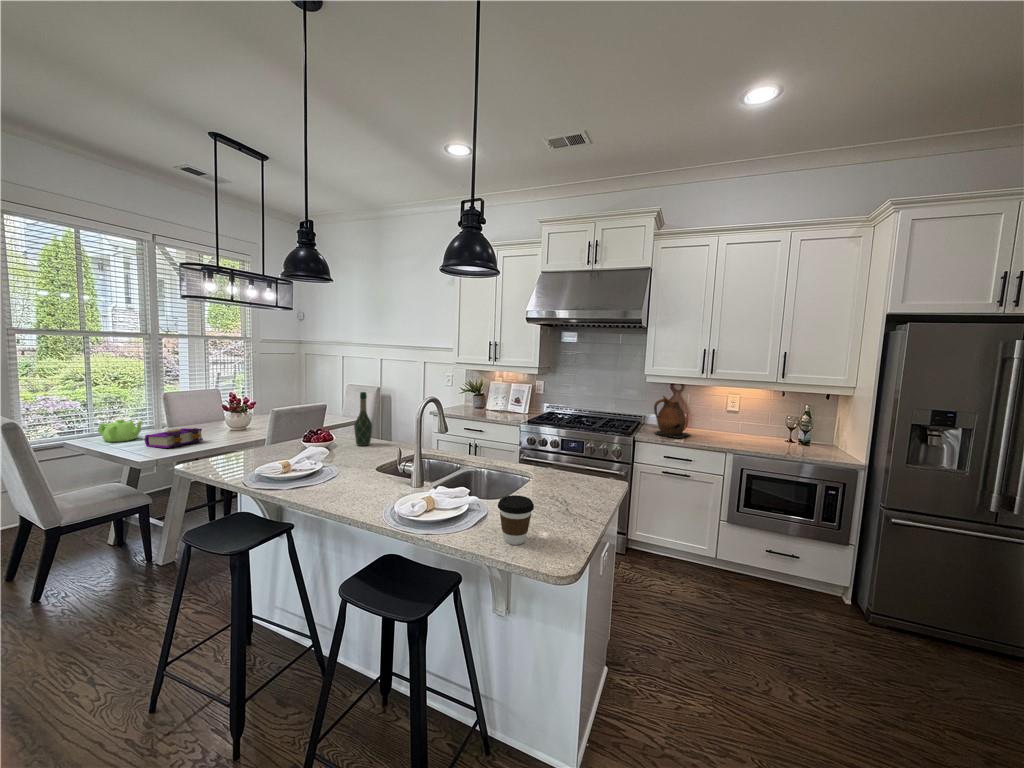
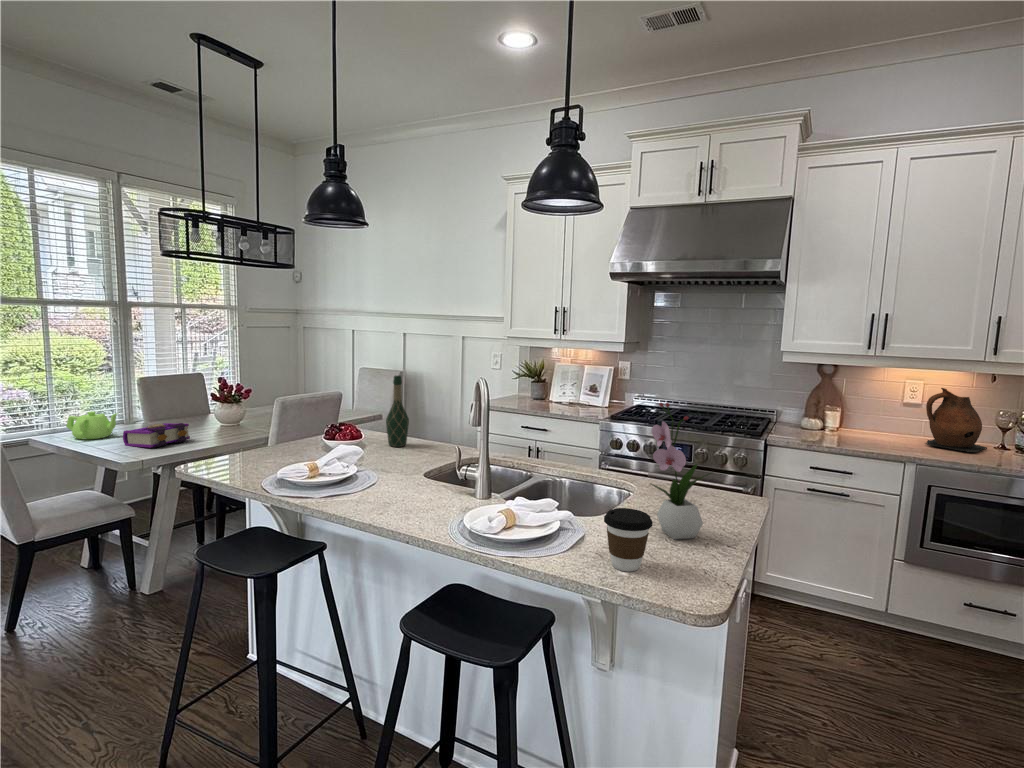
ceramic pitcher: present [654,396,690,438] -> present [926,388,987,453]
flower arrangement: none [538,414,584,517] -> present [651,403,712,539]

